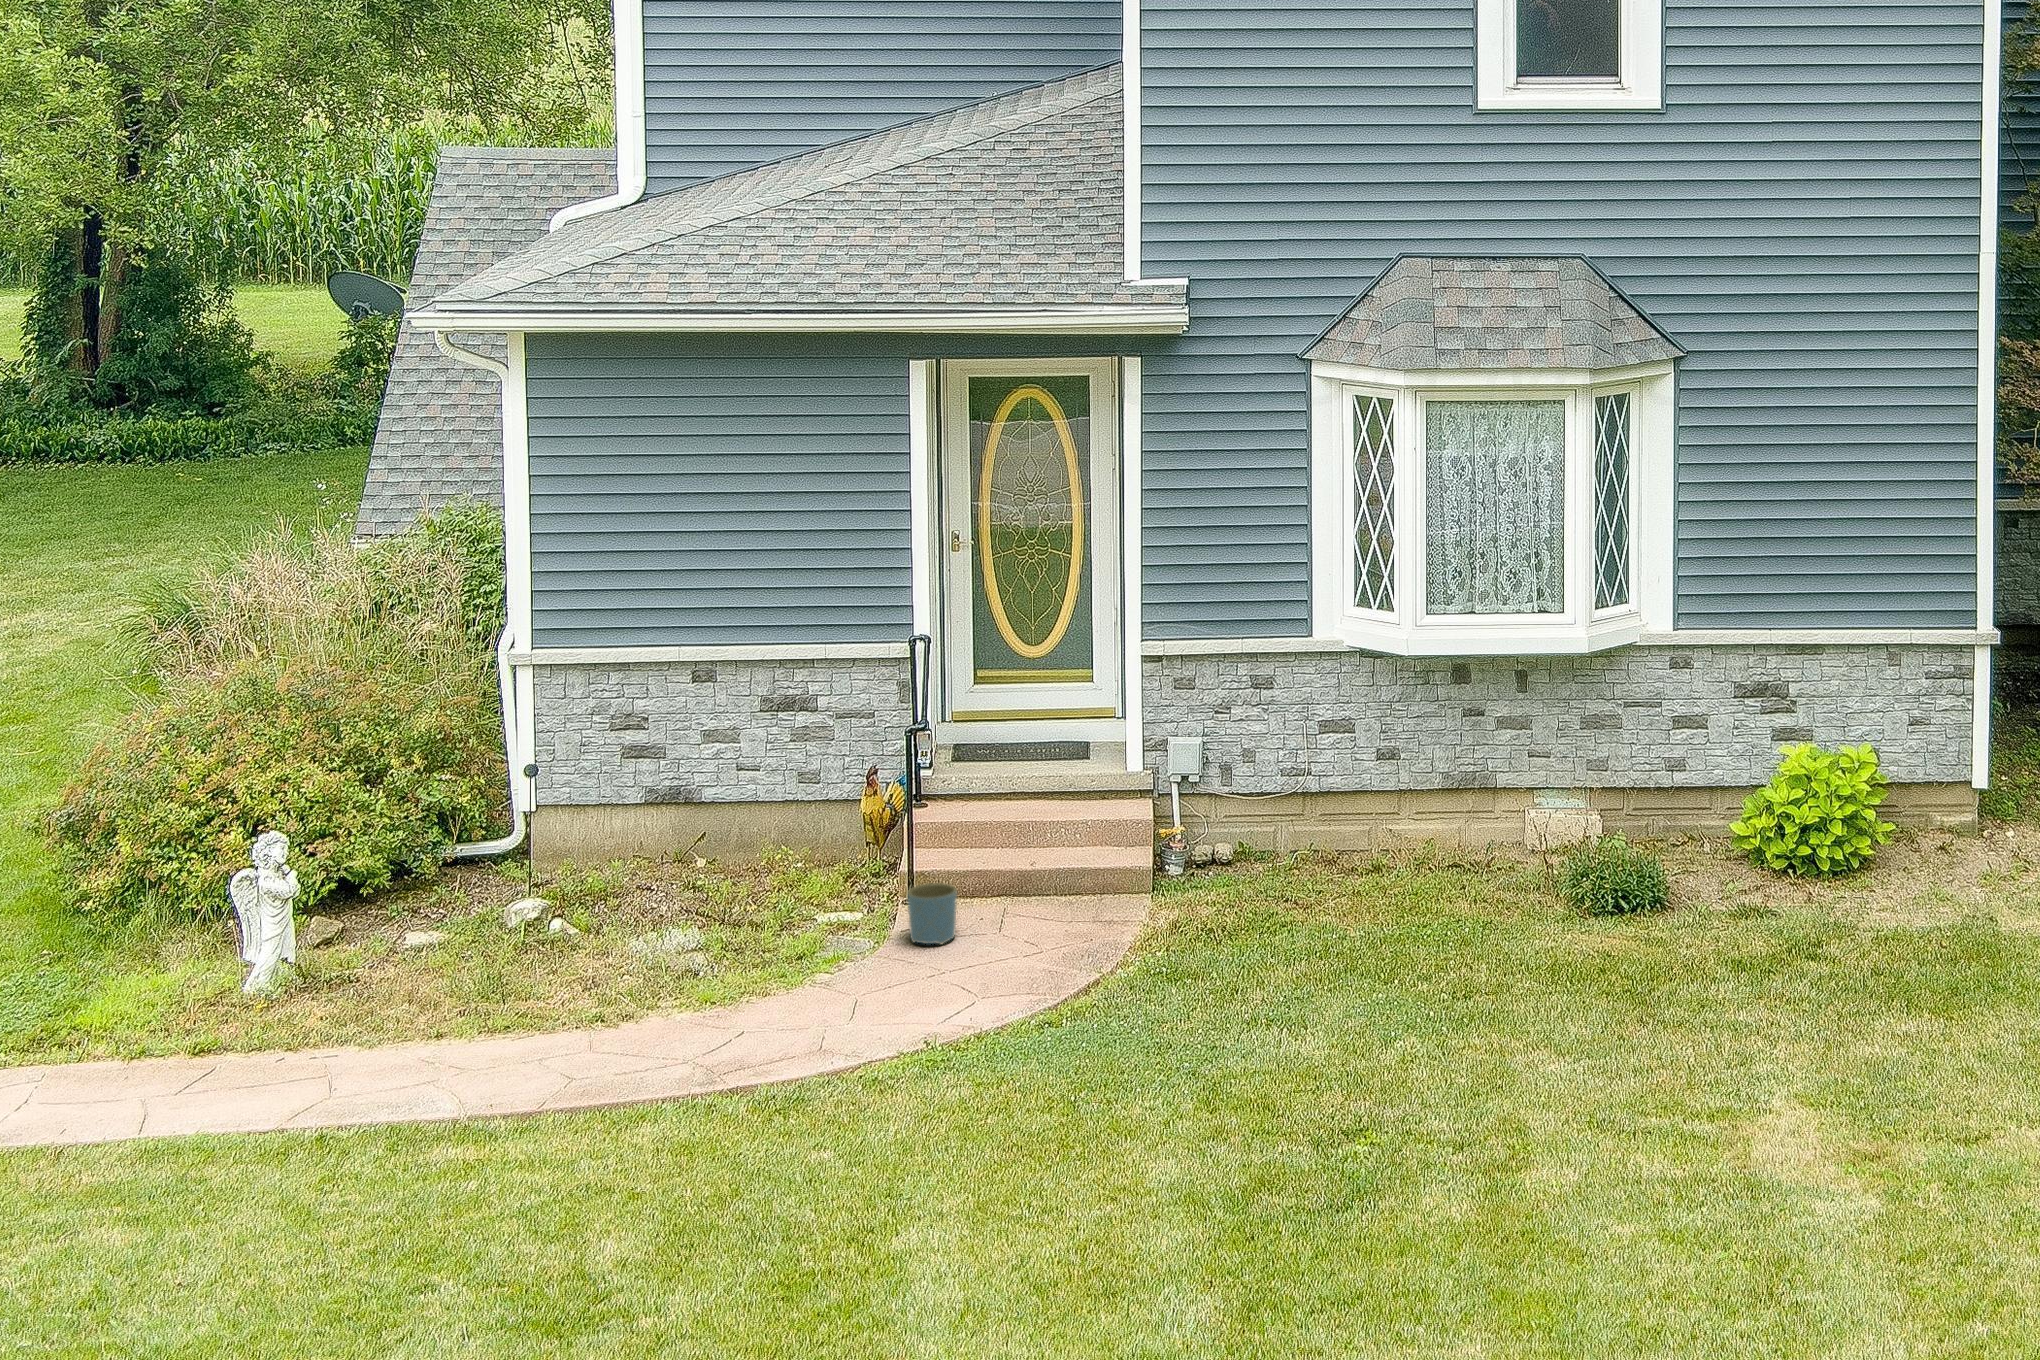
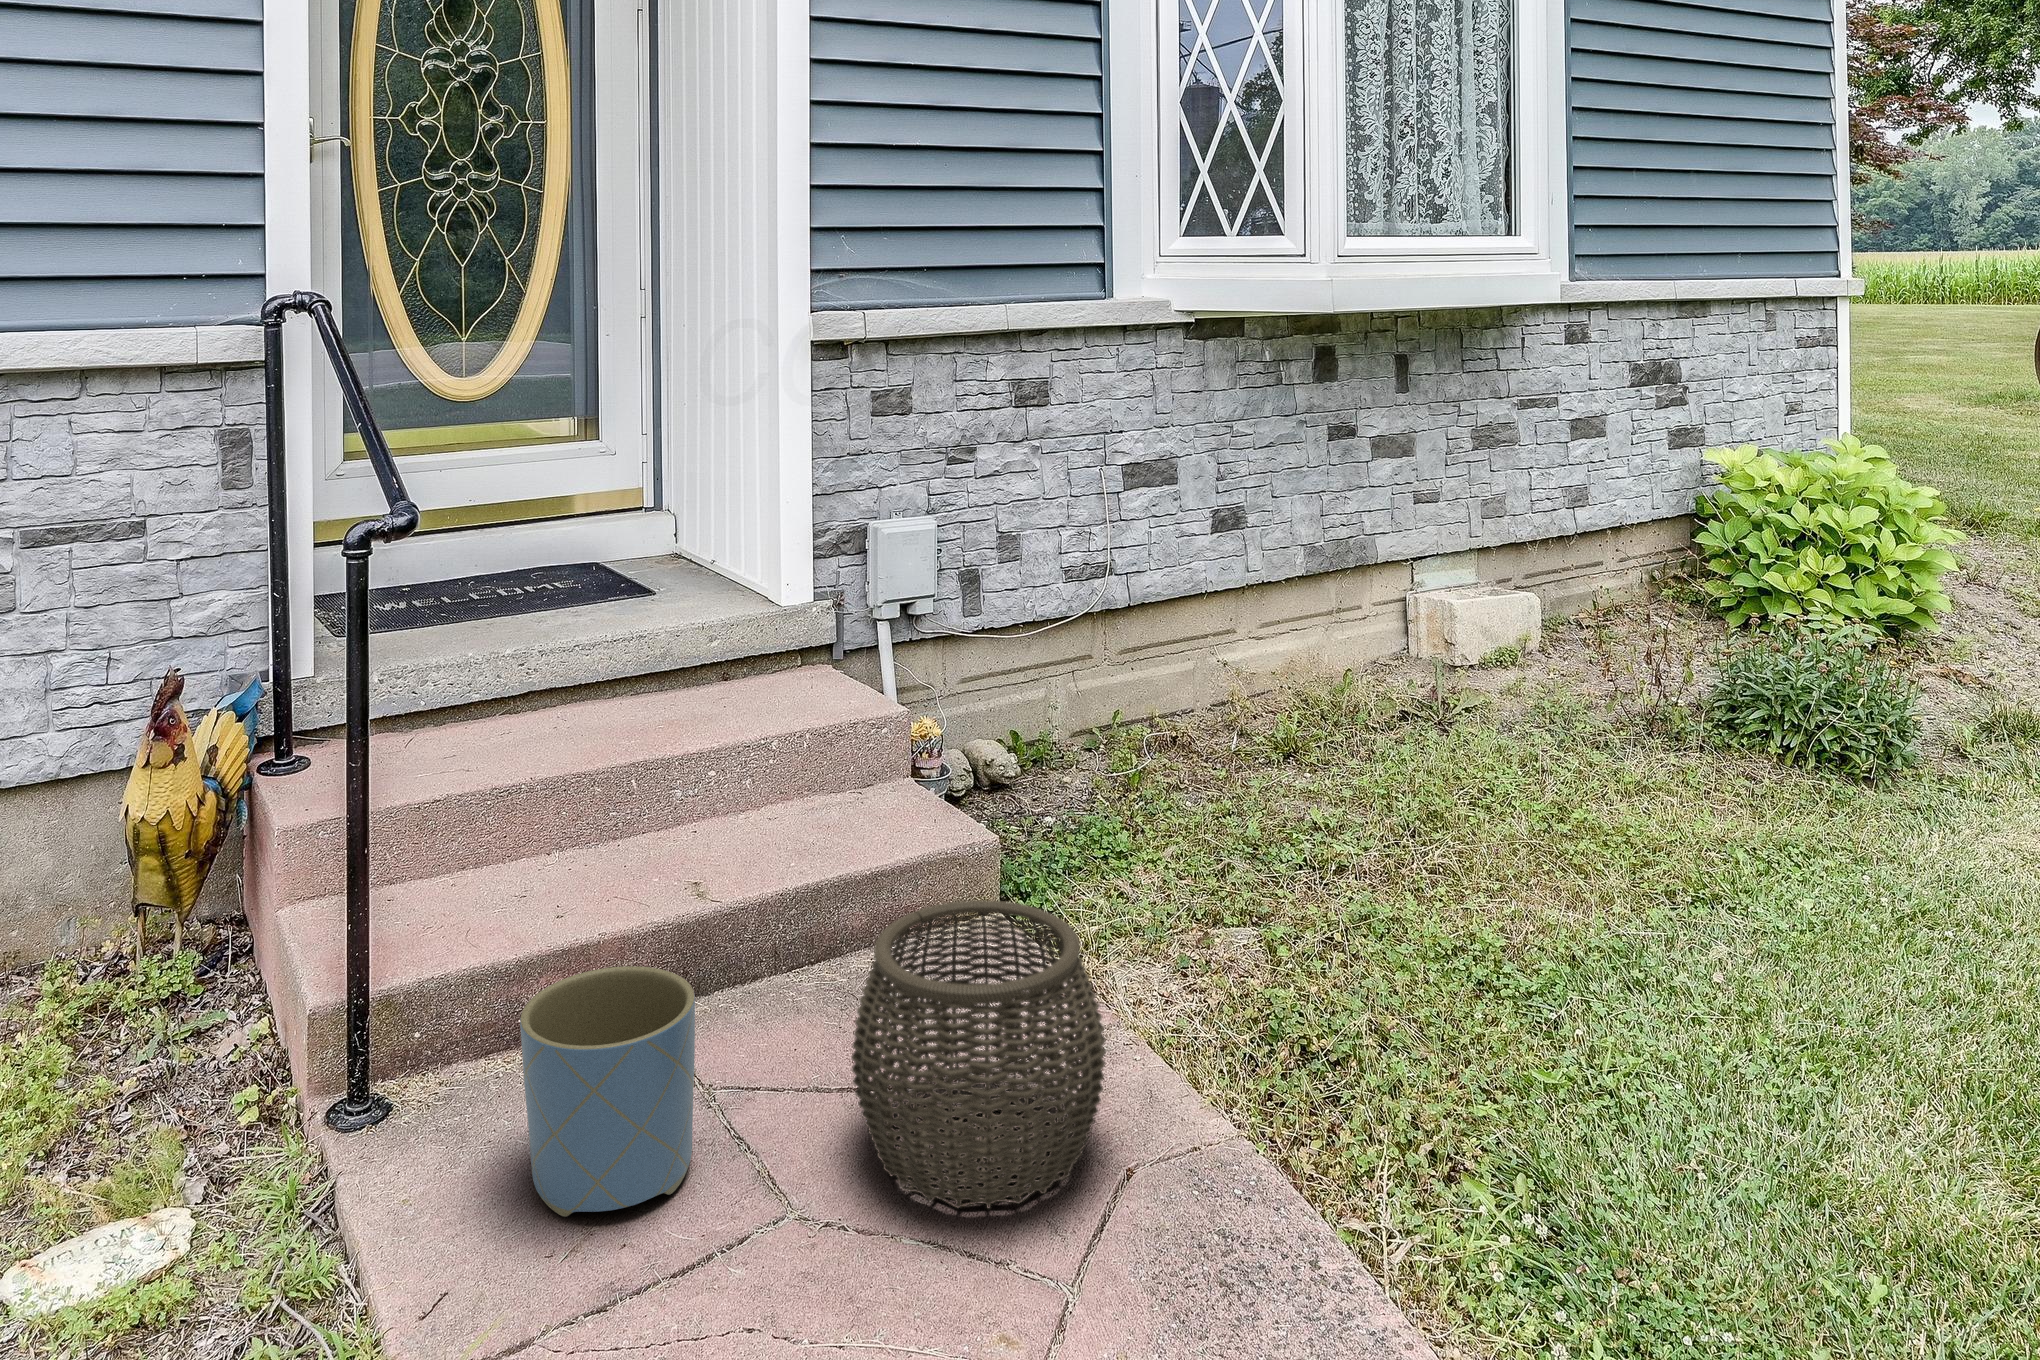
woven basket: none [986,883,1062,965] -> present [851,900,1106,1209]

